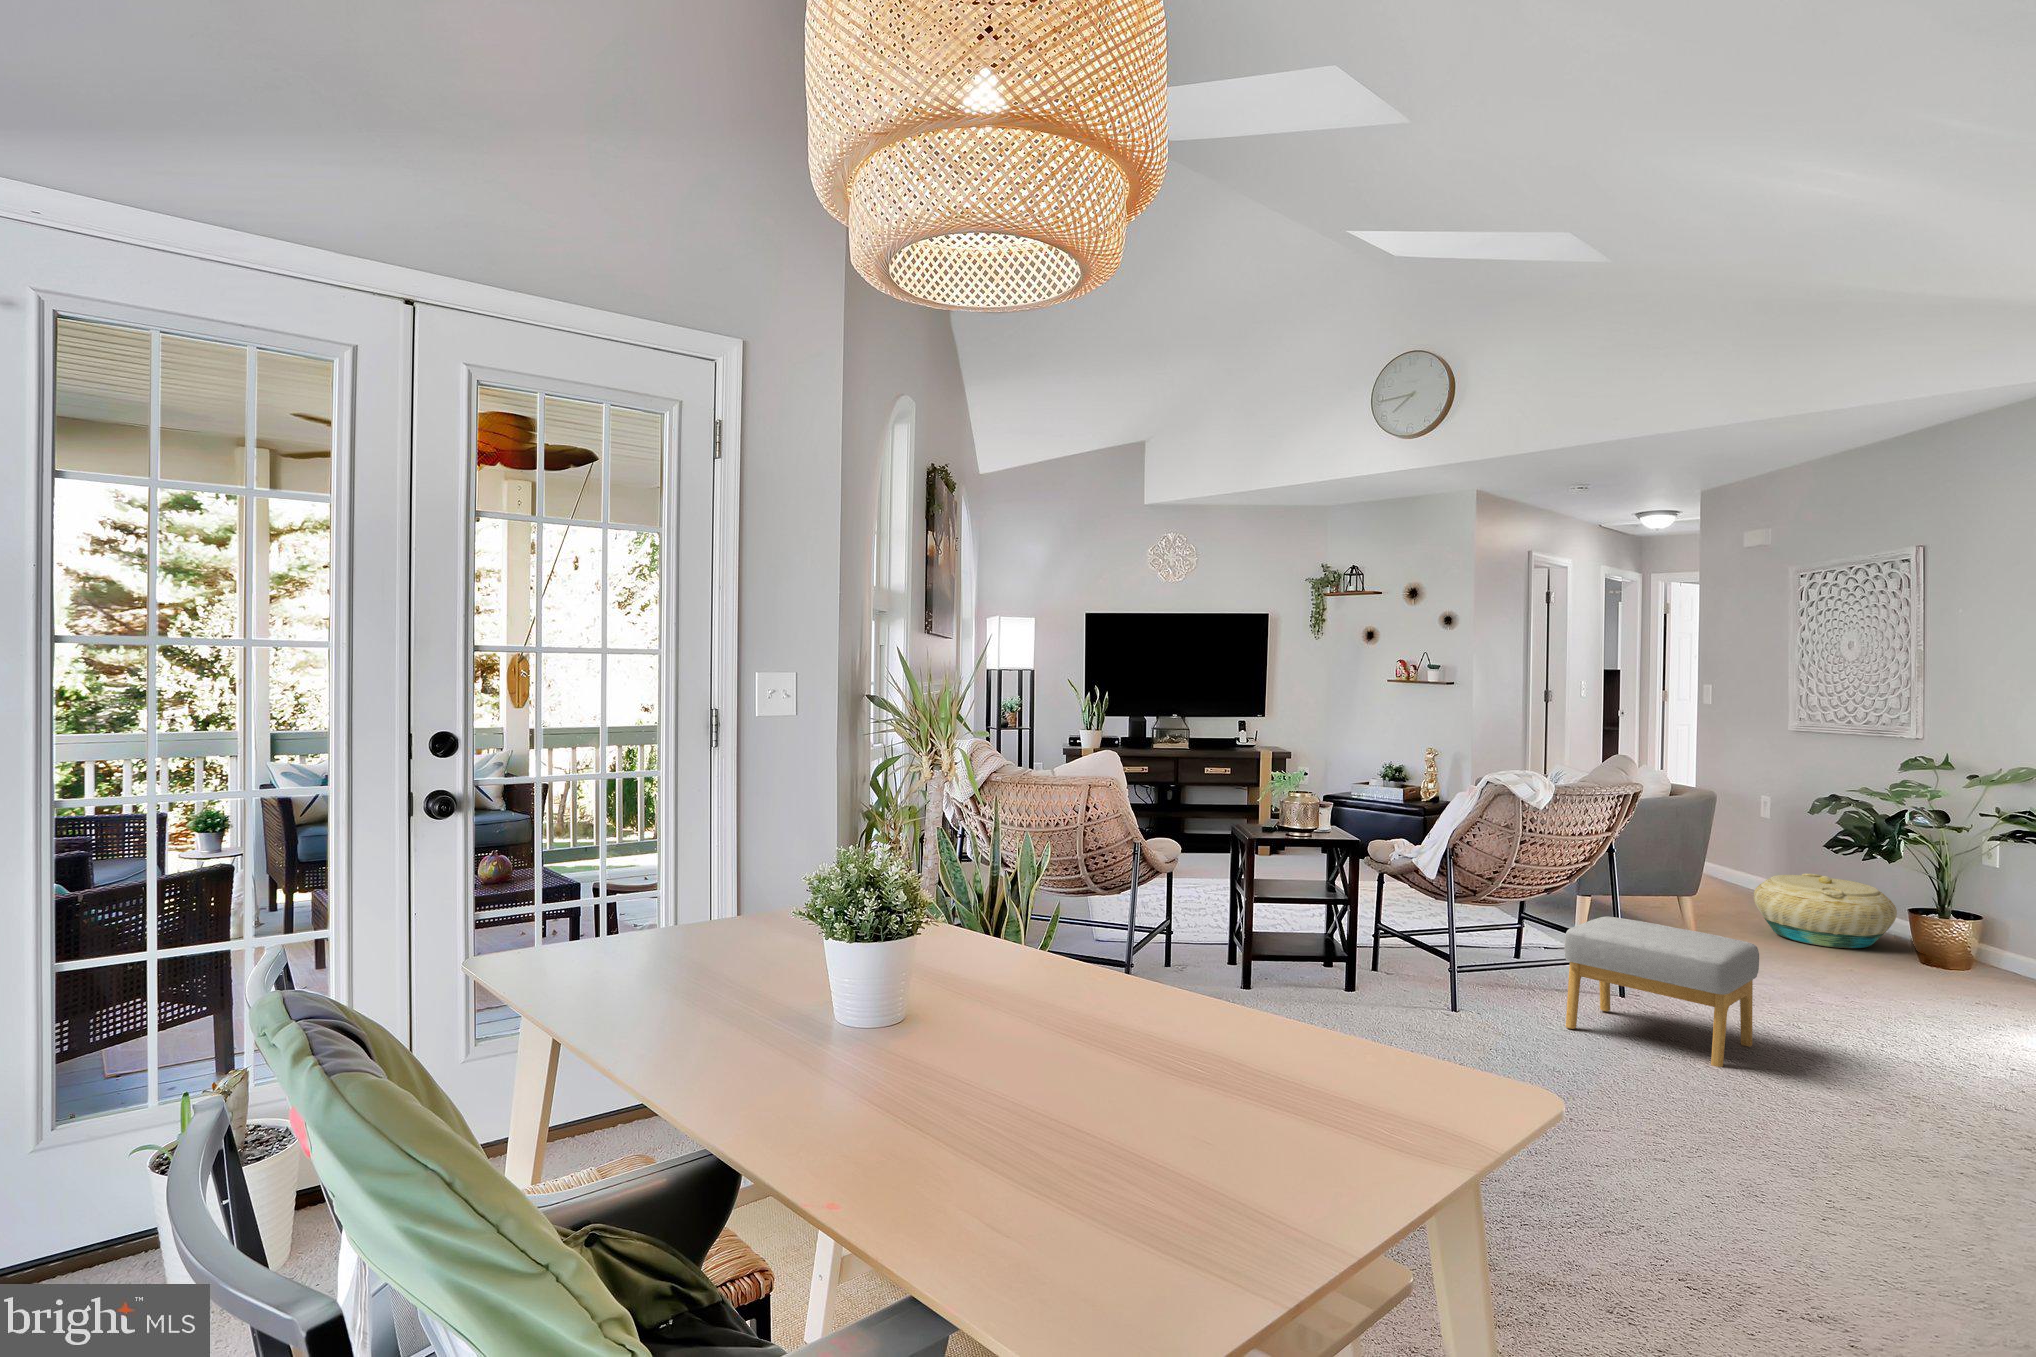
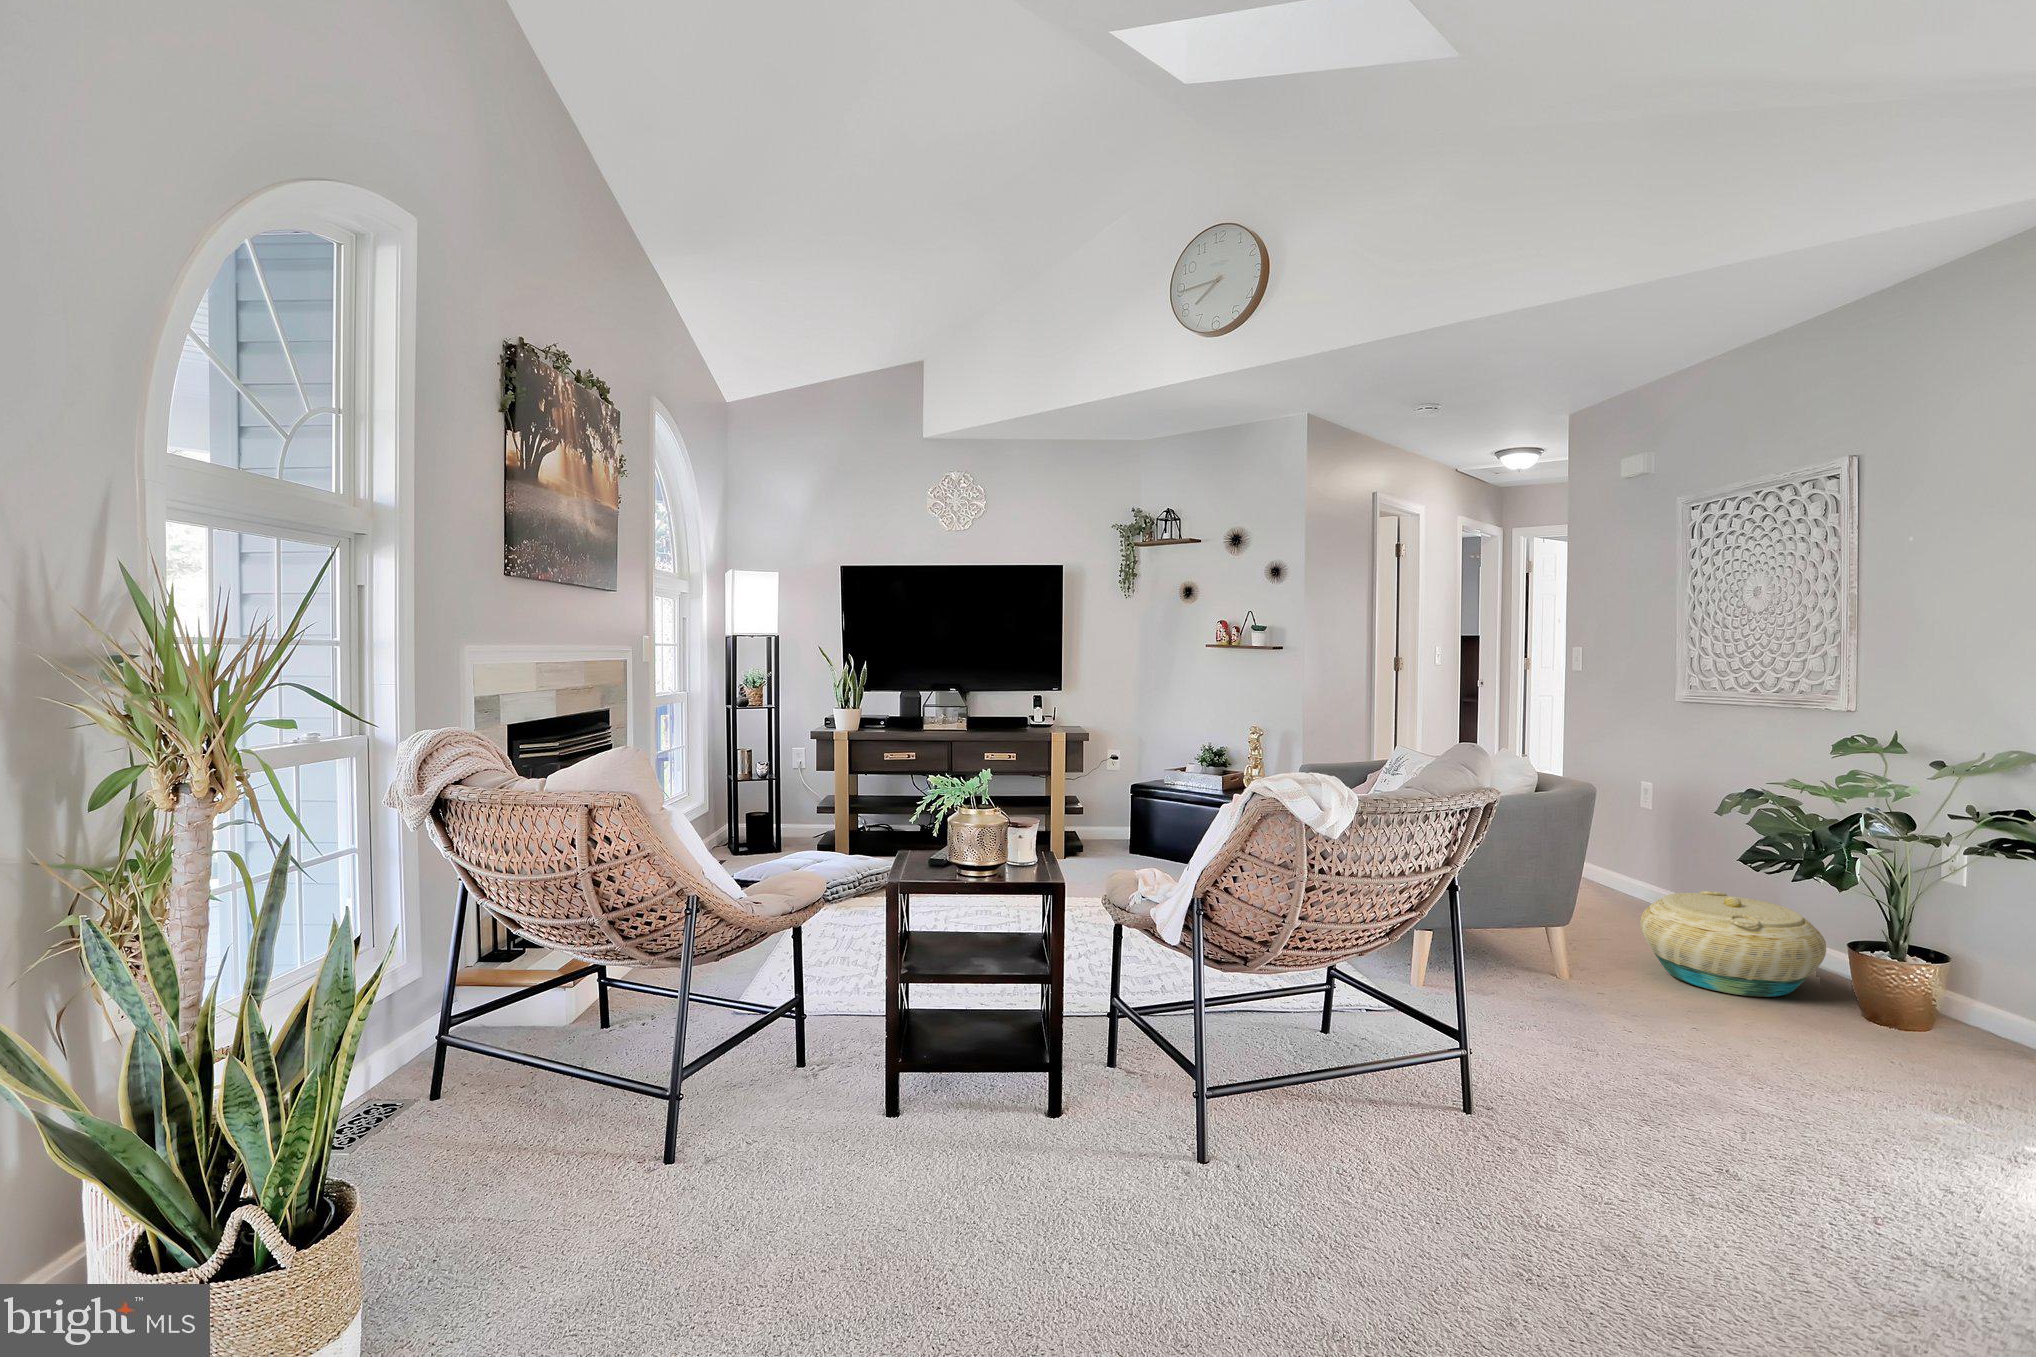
footstool: present [1564,916,1759,1067] -> none [1369,1003,1682,1306]

